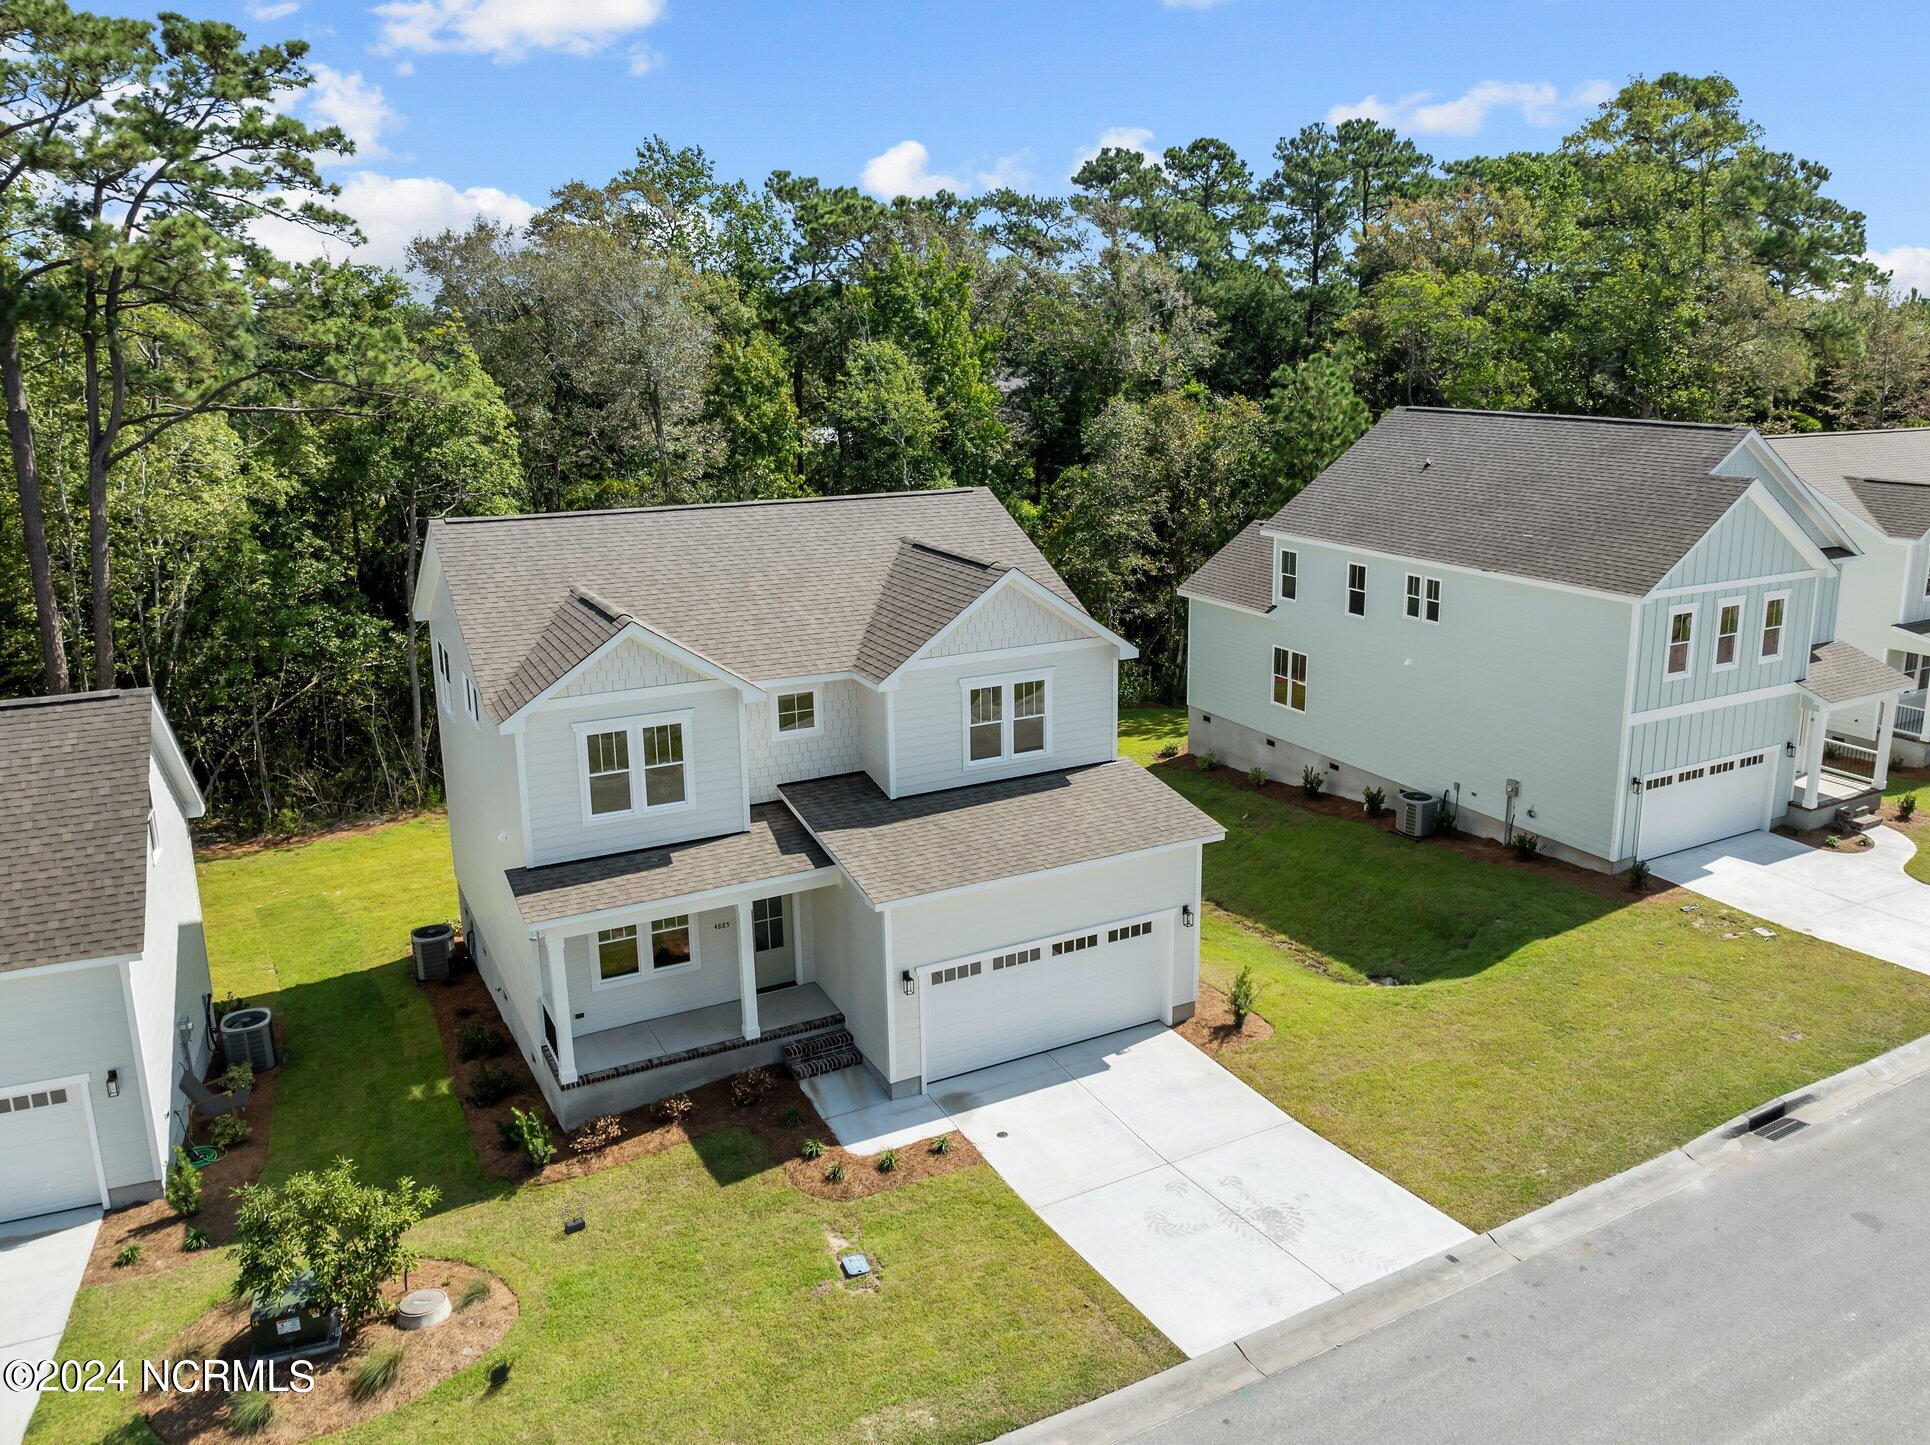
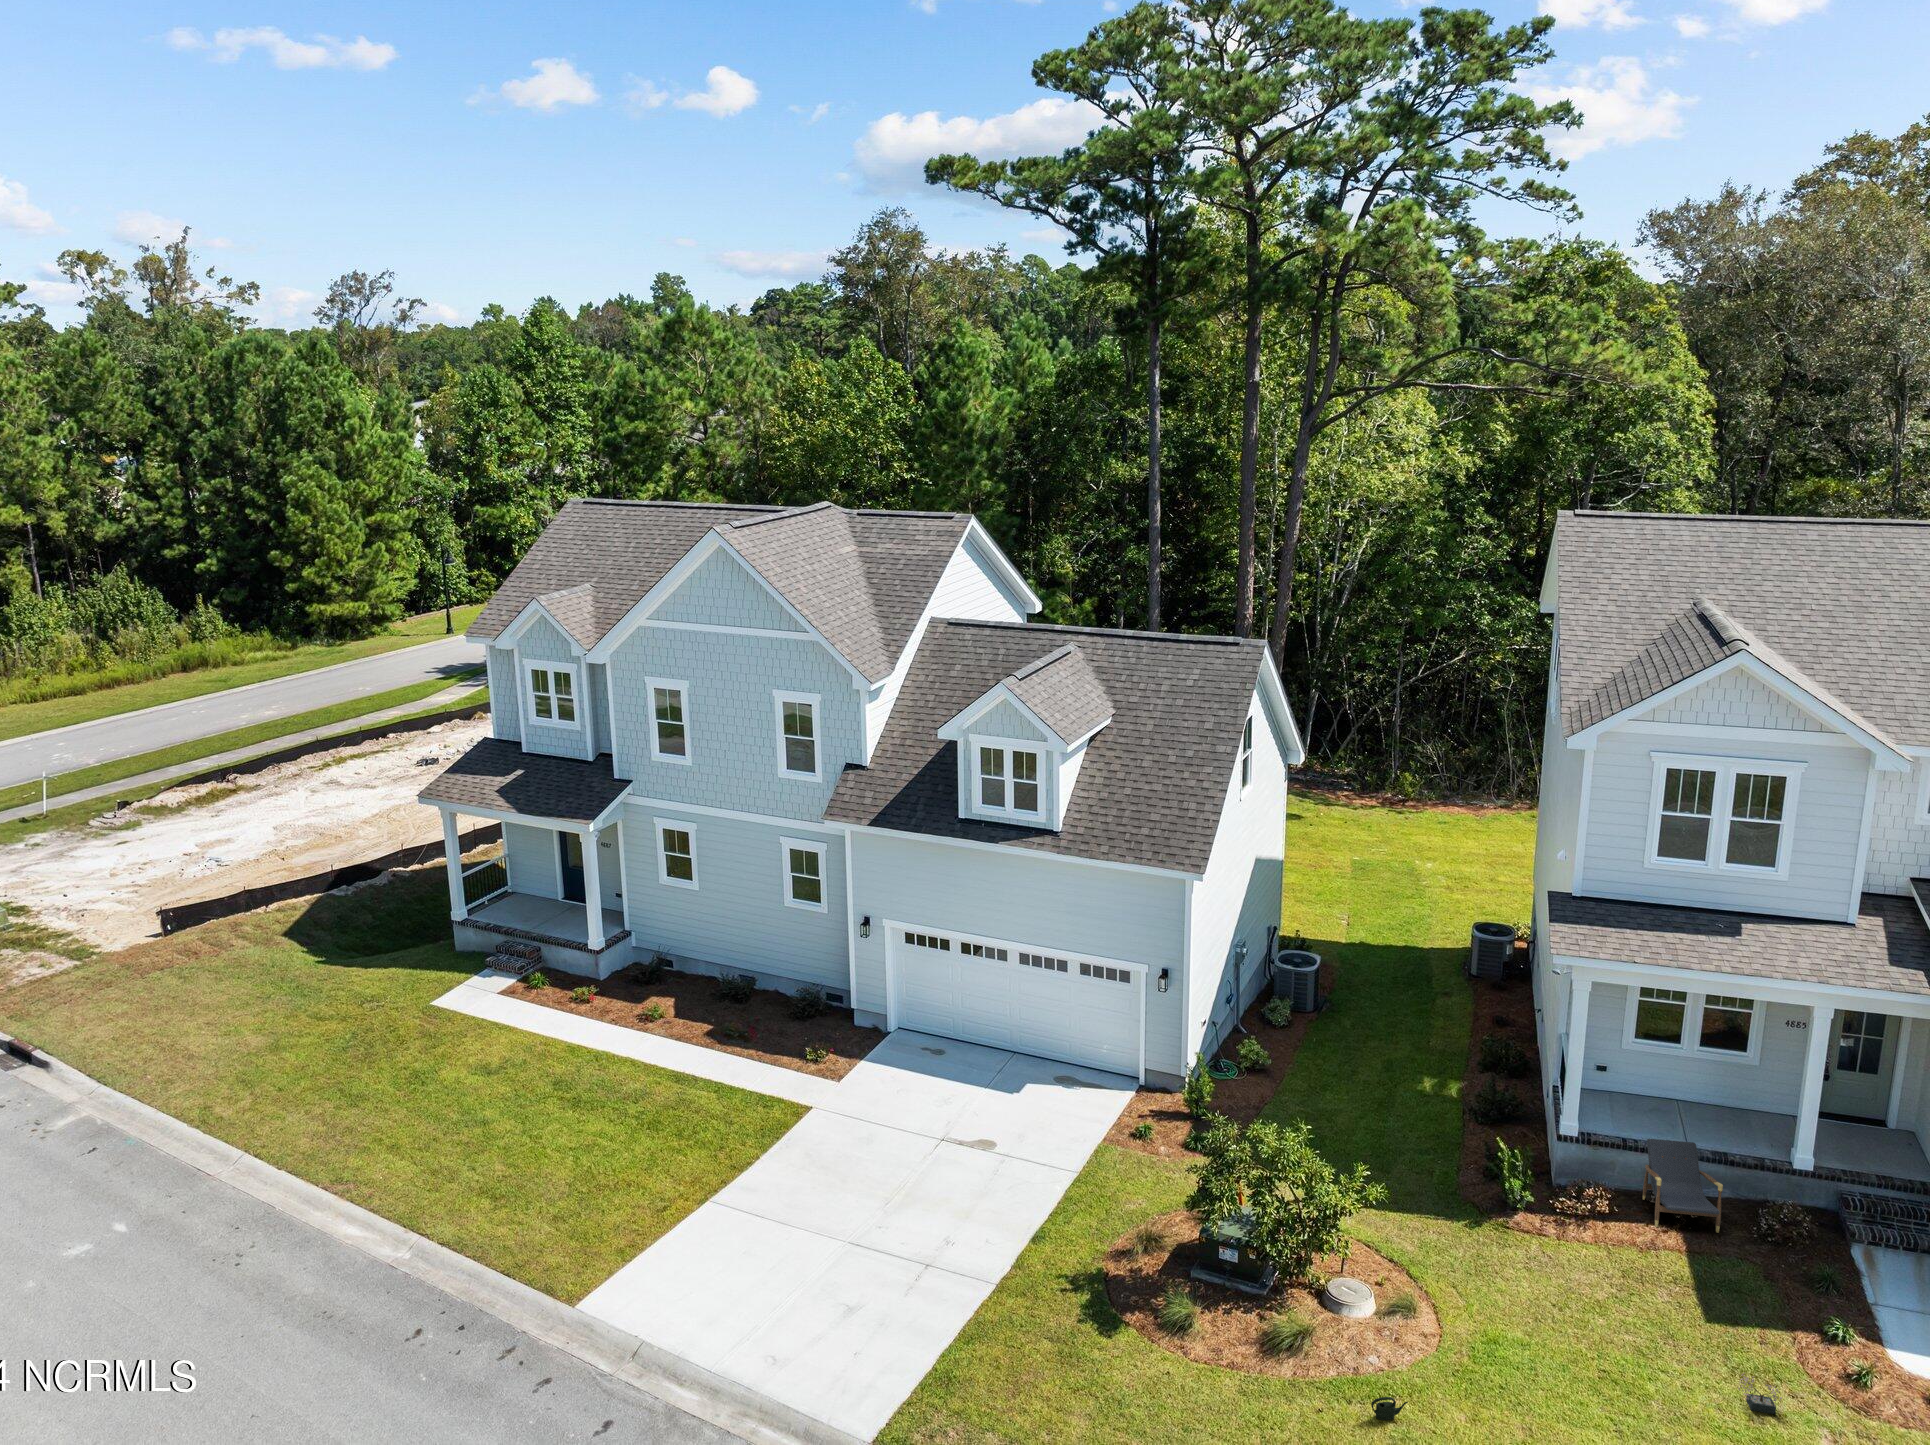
lounge chair: present [179,1070,251,1135] -> present [1643,1139,1723,1233]
decorative plant: present [558,1206,588,1233] -> present [1738,1373,1782,1414]

